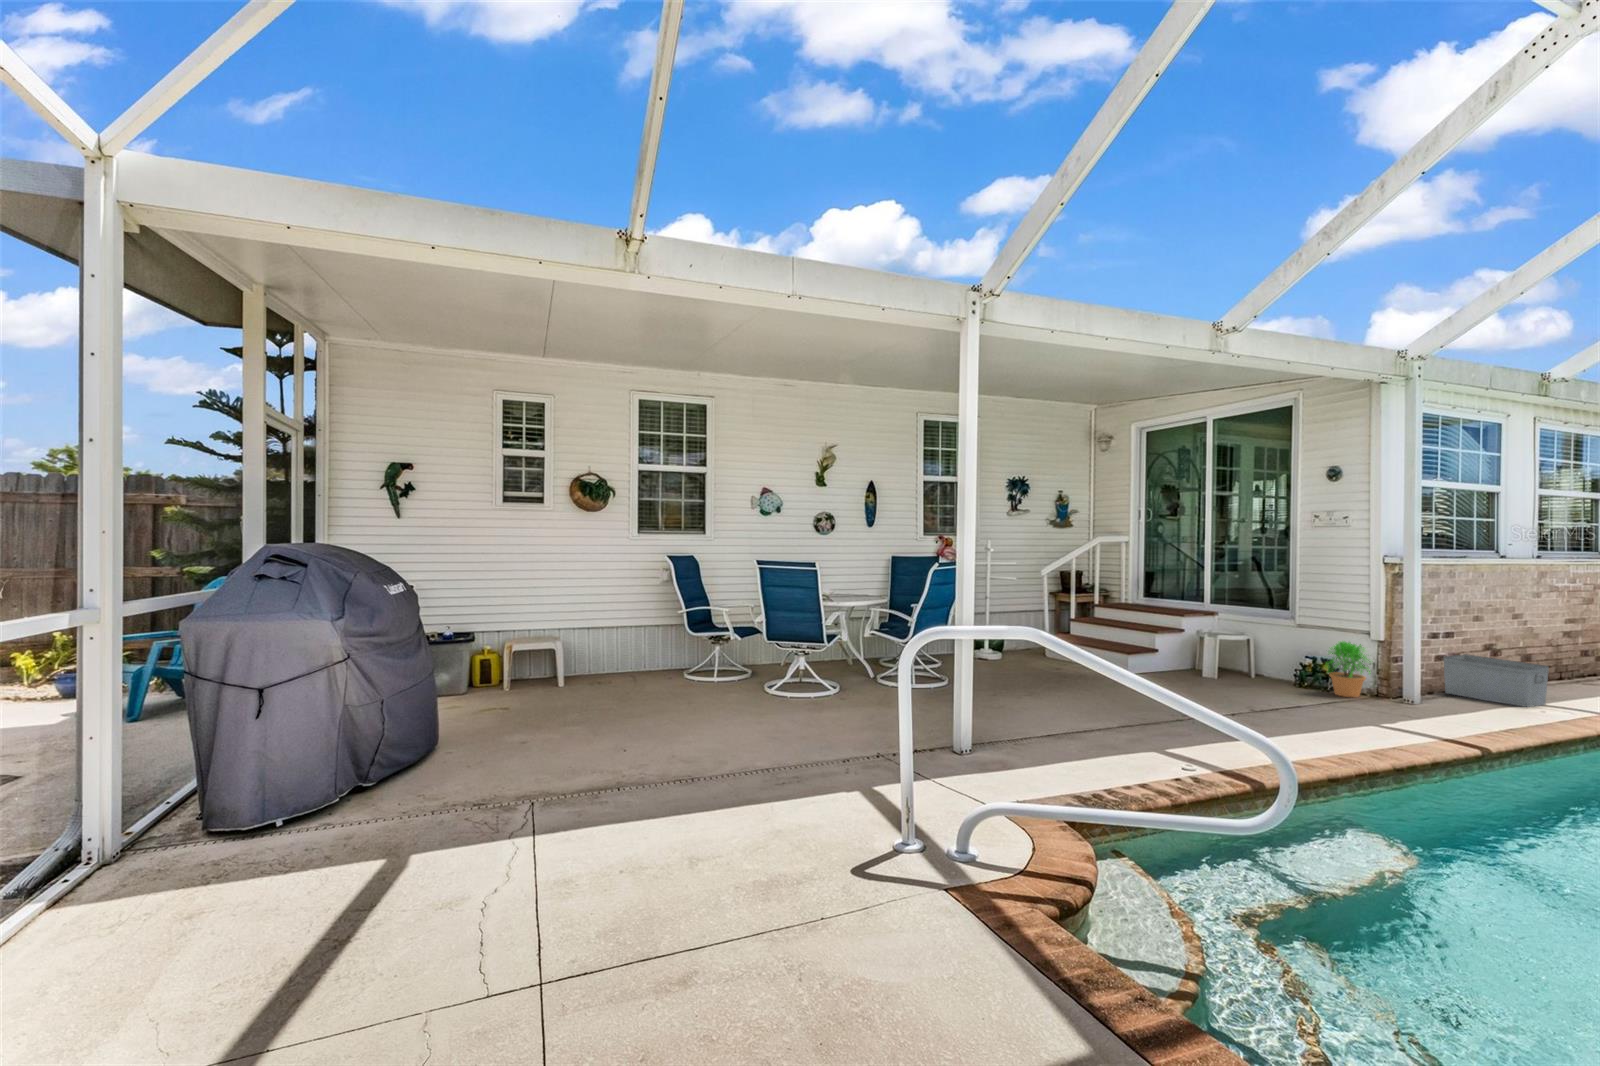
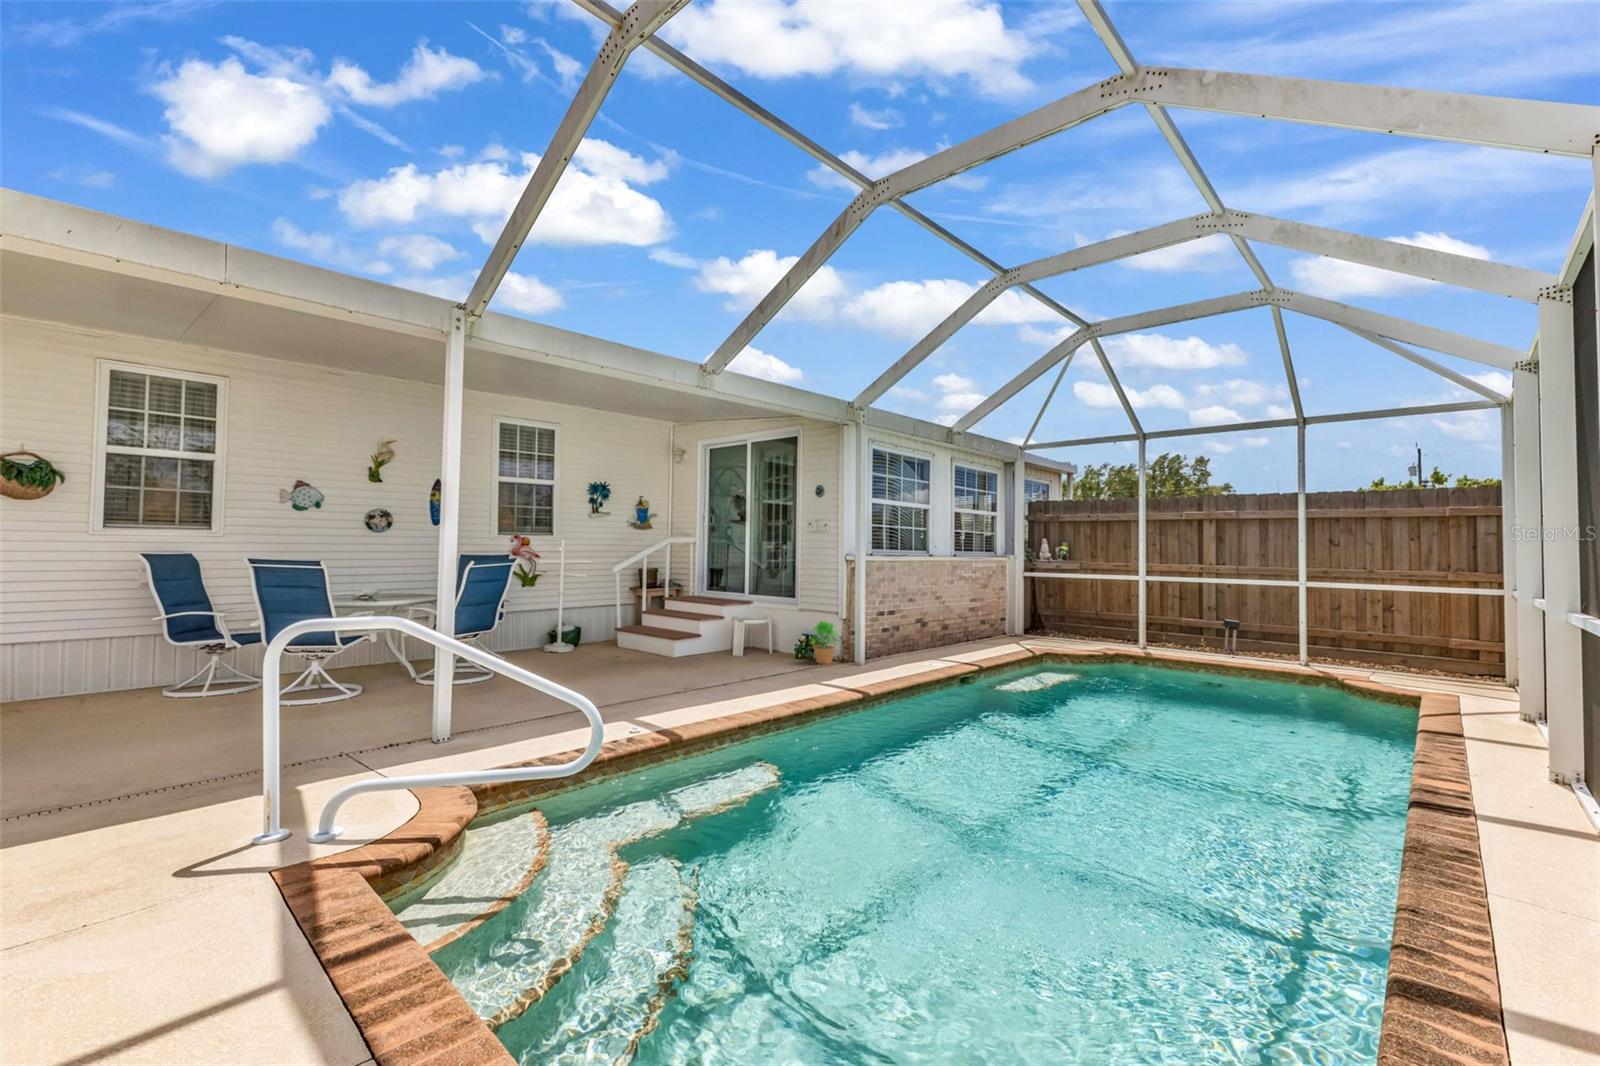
storage bin: present [1444,654,1549,707] -> none [888,627,944,663]

